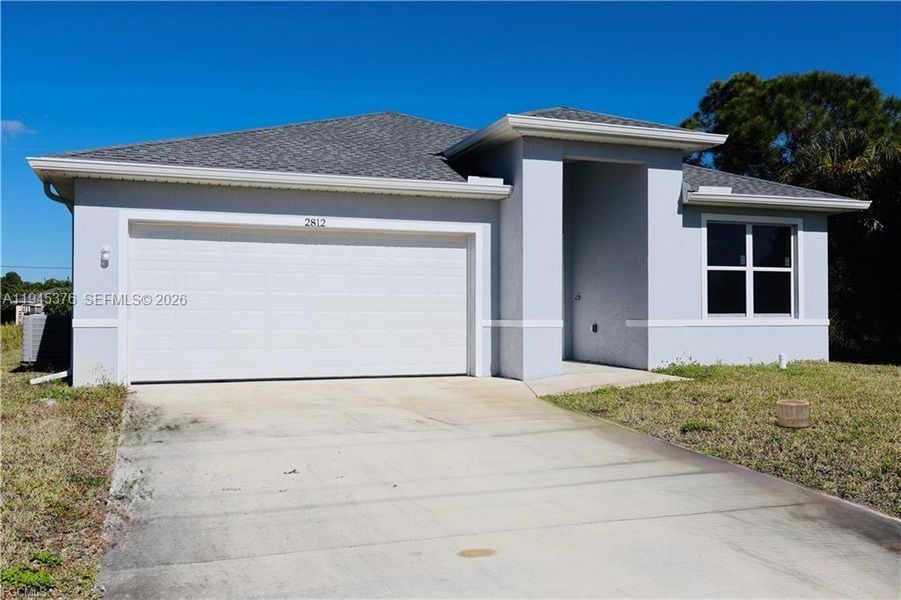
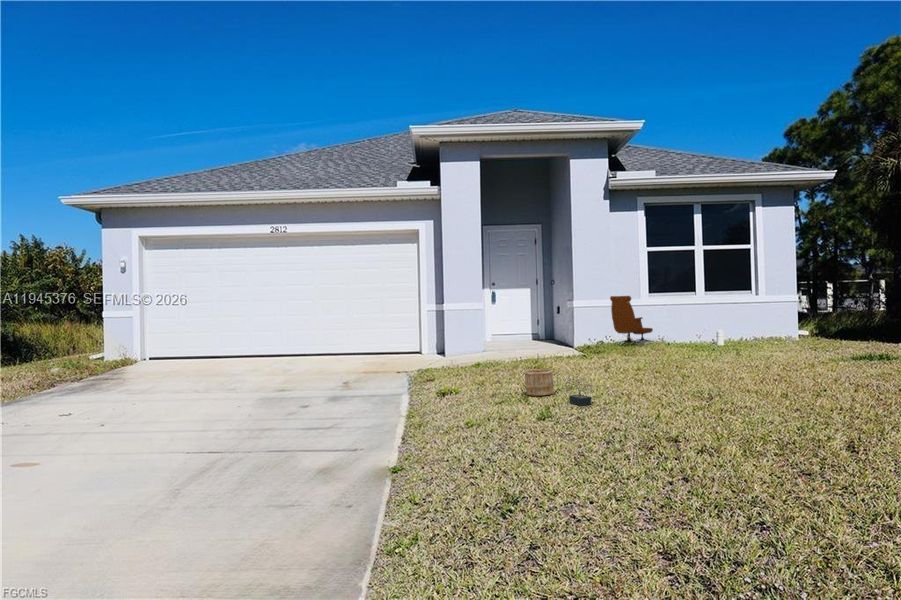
lounge chair: none [692,318,726,370] -> present [610,296,653,346]
decorative plant: none [845,405,882,437] -> present [564,375,594,406]

